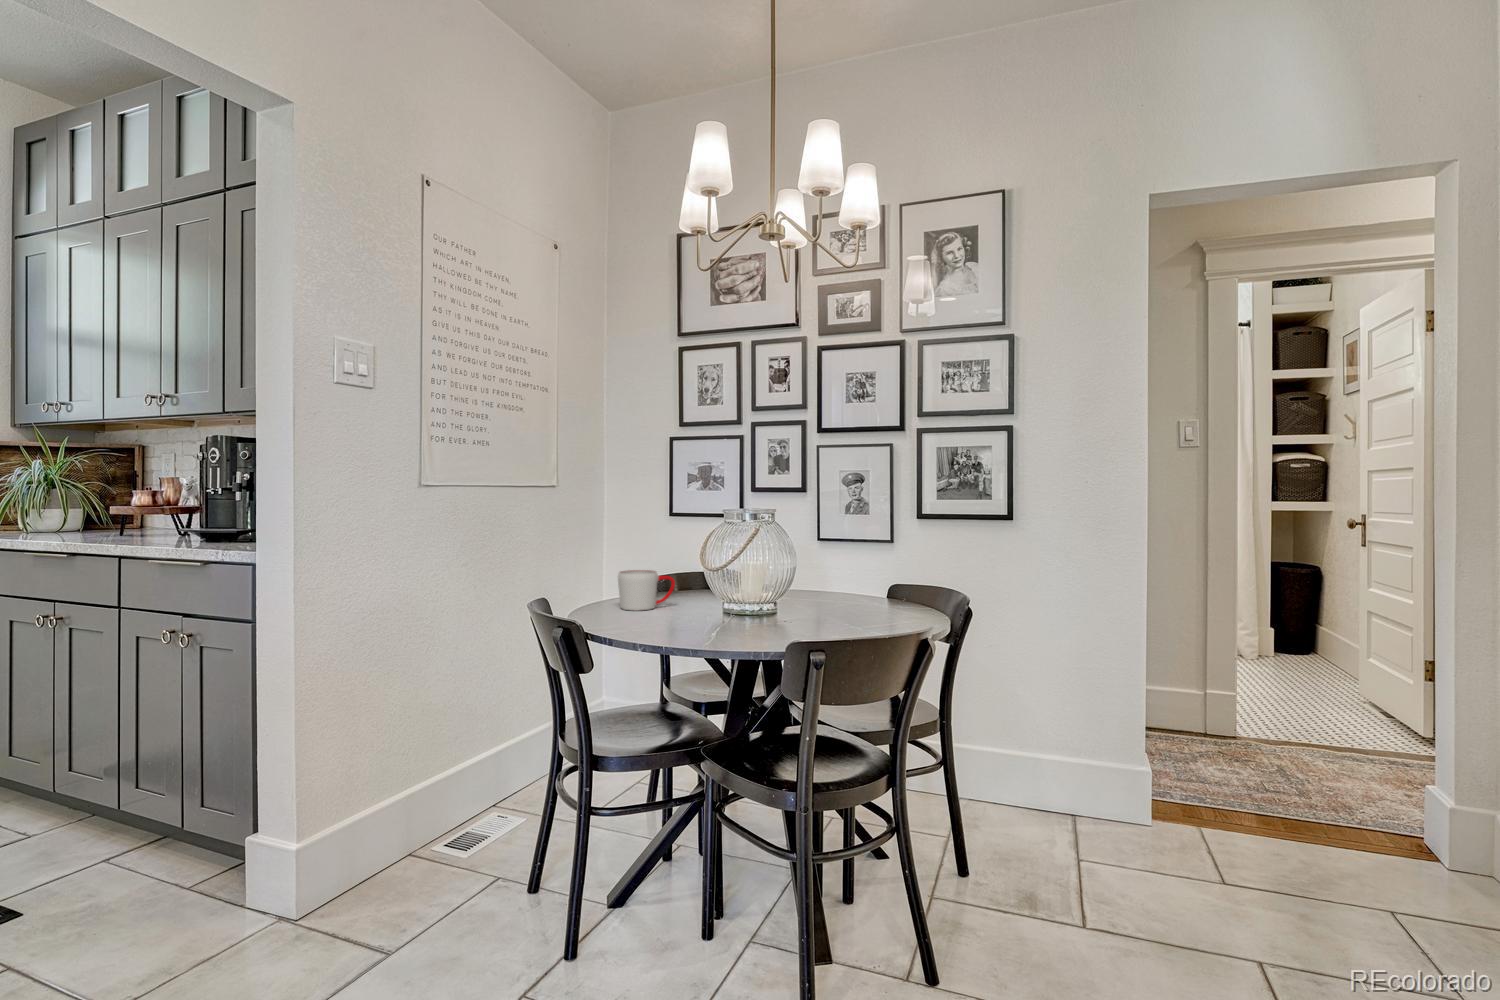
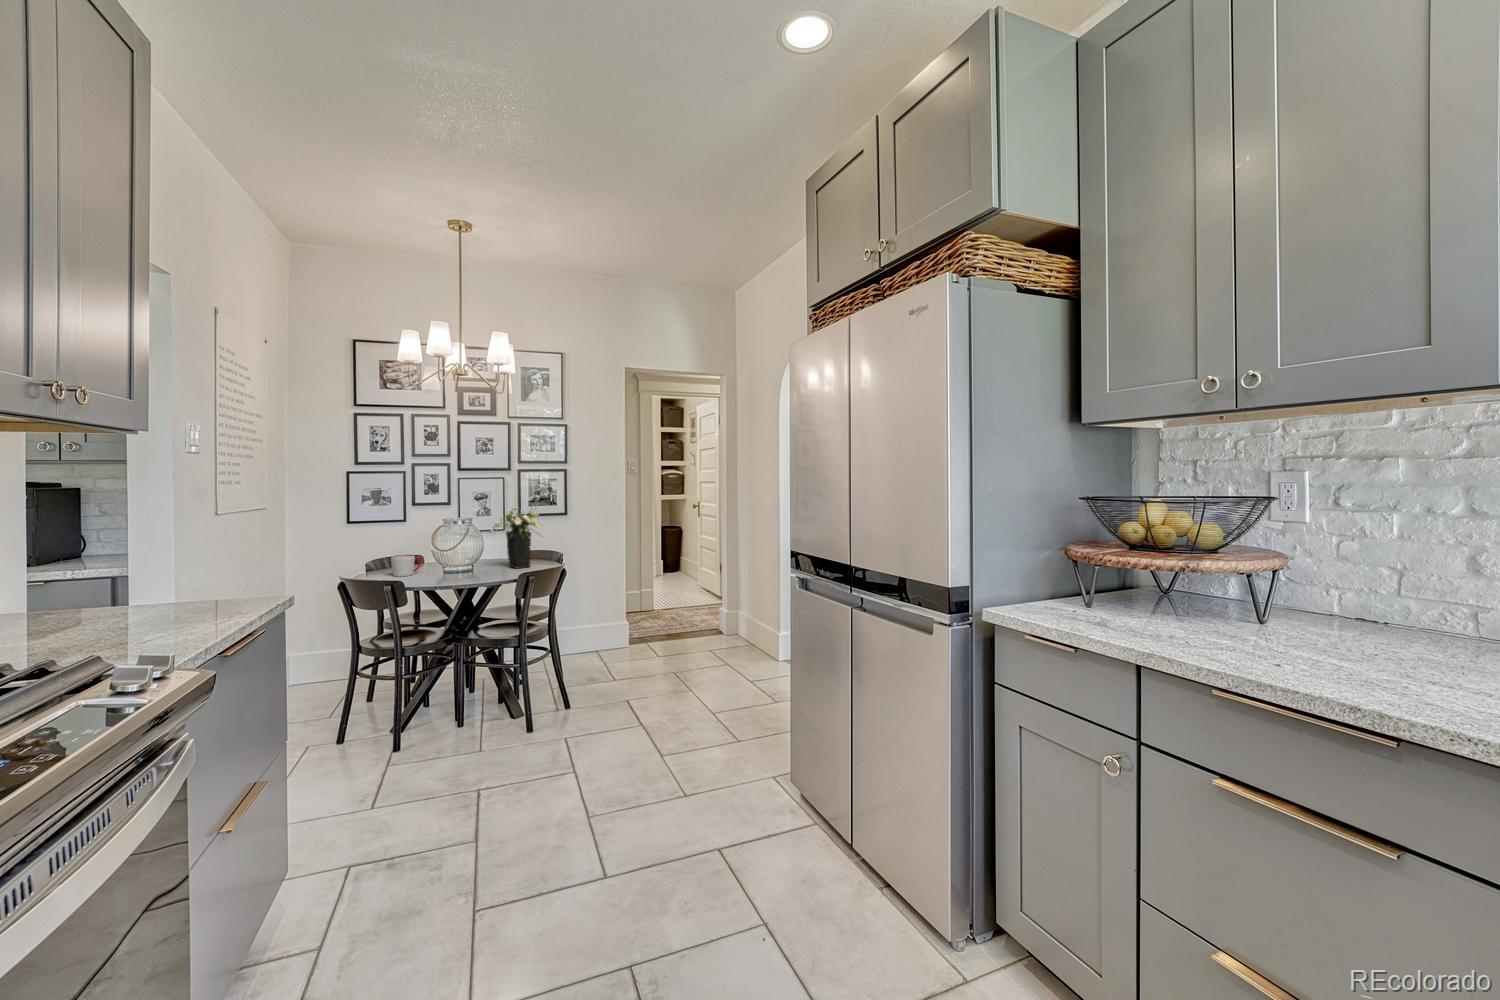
flower arrangement: none [781,482,896,620] -> present [490,508,542,568]

